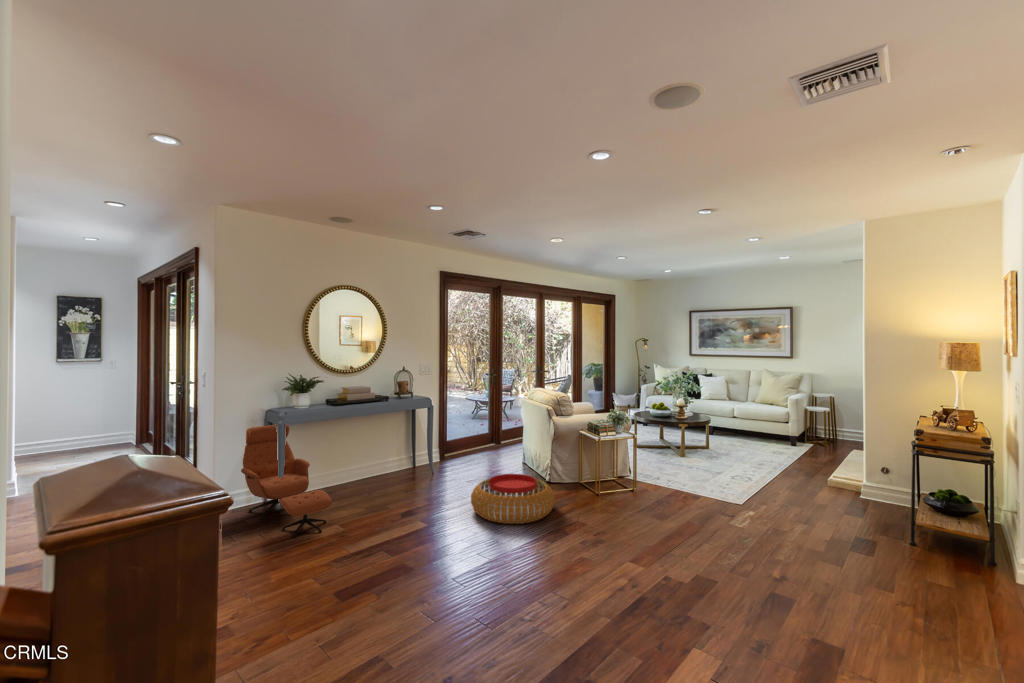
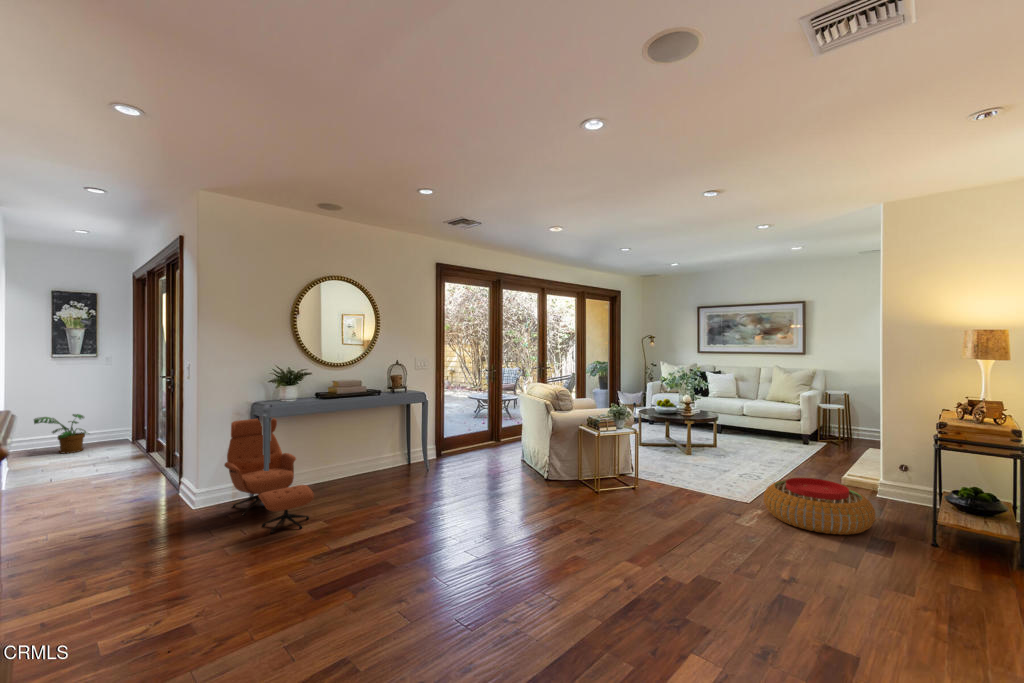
potted plant: none [33,418,89,458] -> present [34,414,89,453]
pouf: present [471,474,555,524] -> present [764,478,875,535]

